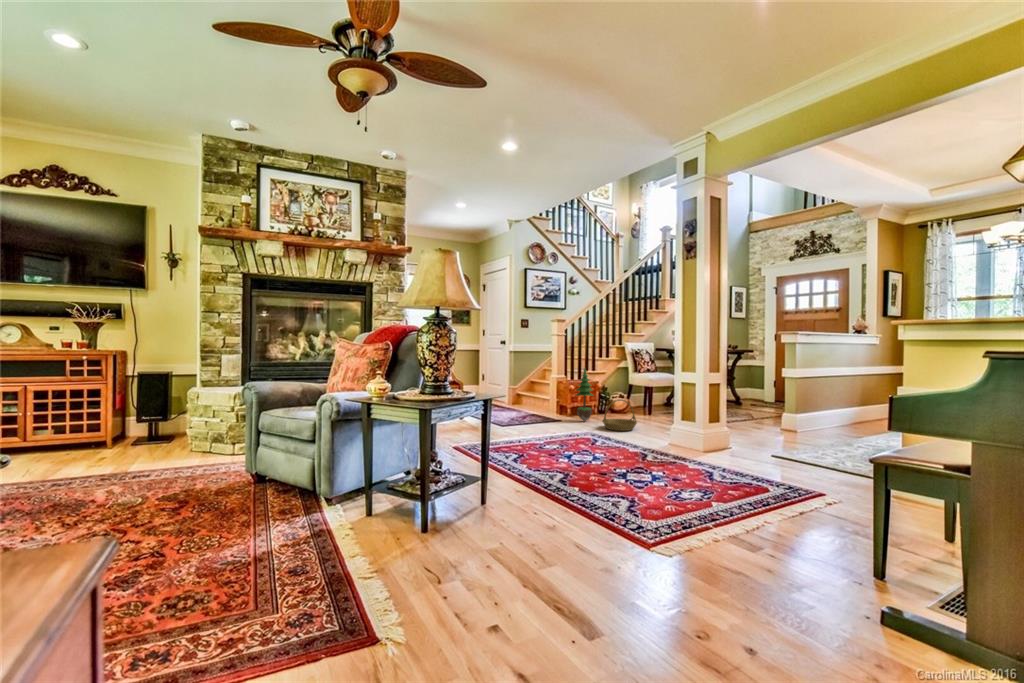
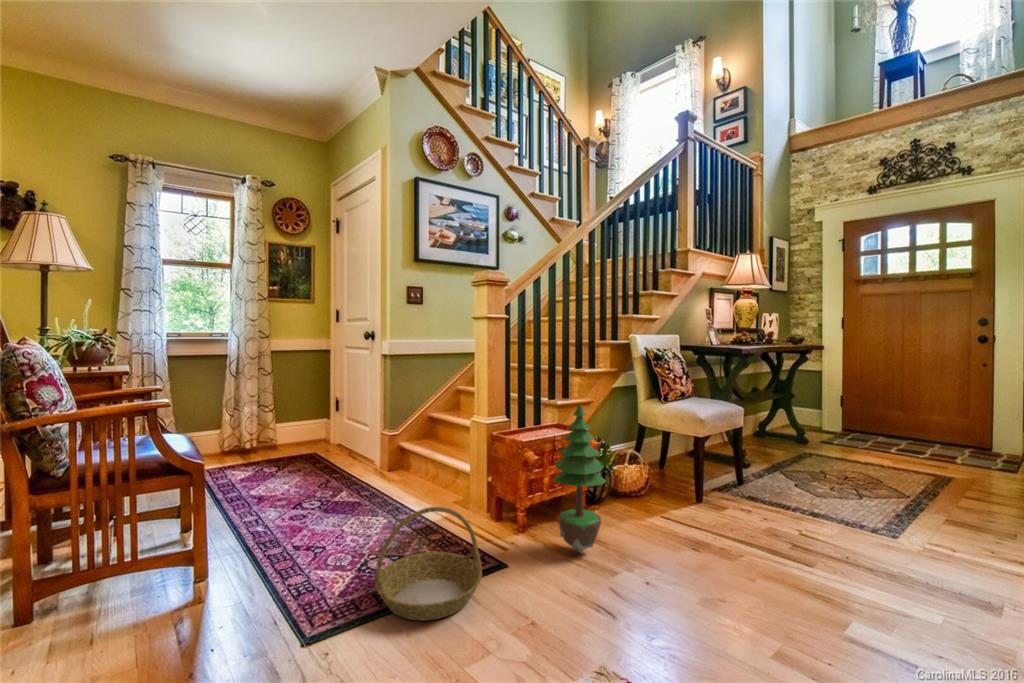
basket: present [603,399,637,431] -> present [375,507,482,620]

